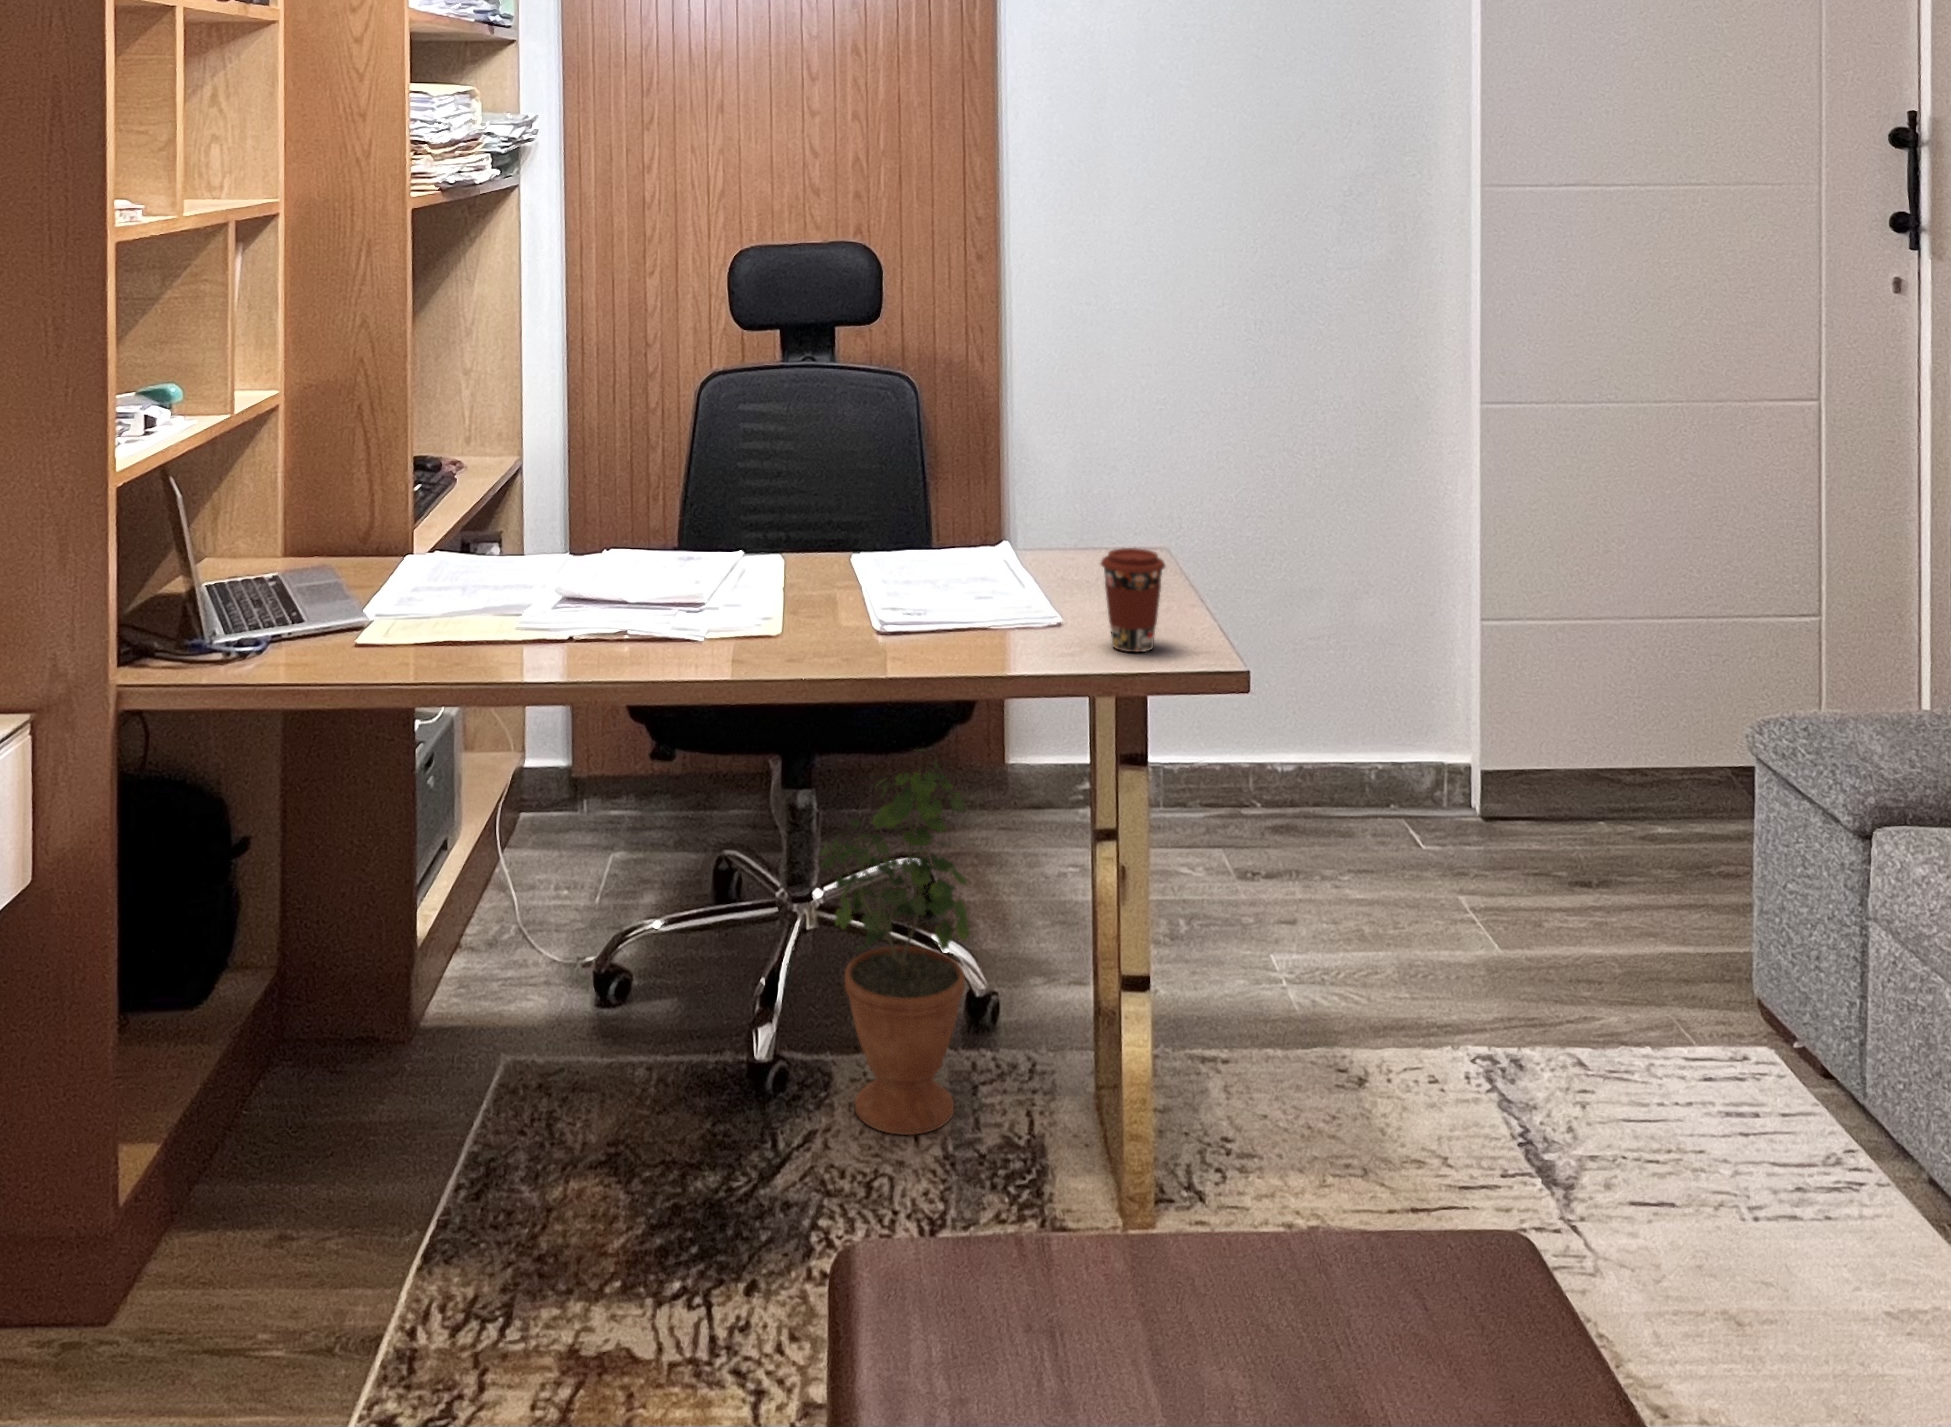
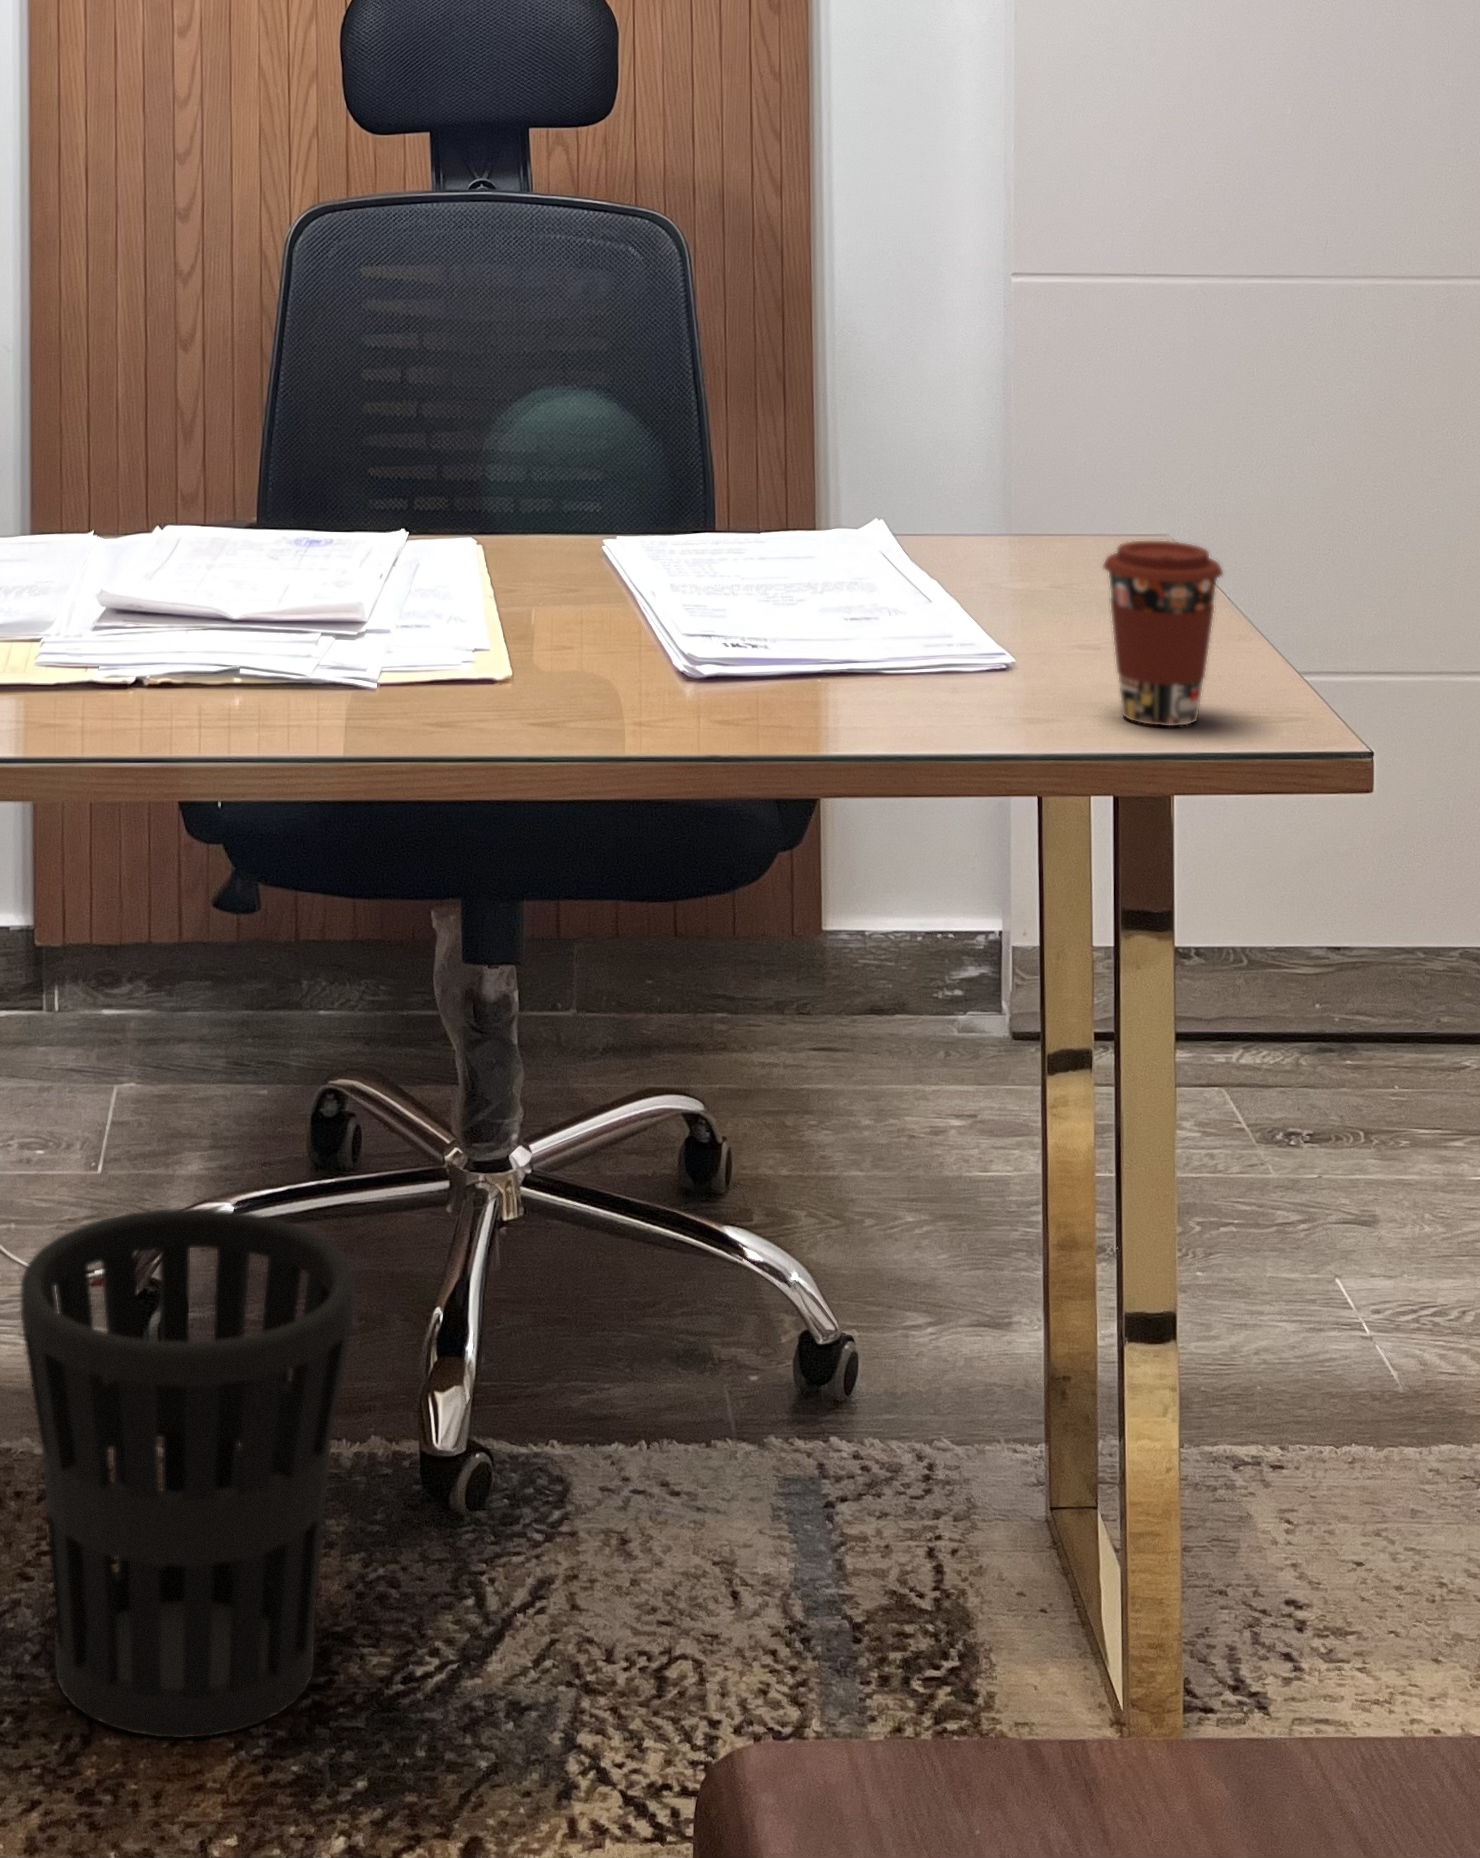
potted plant: present [819,750,970,1135] -> none [558,908,831,1590]
wastebasket: none [510,923,697,1225] -> present [21,1209,355,1738]

